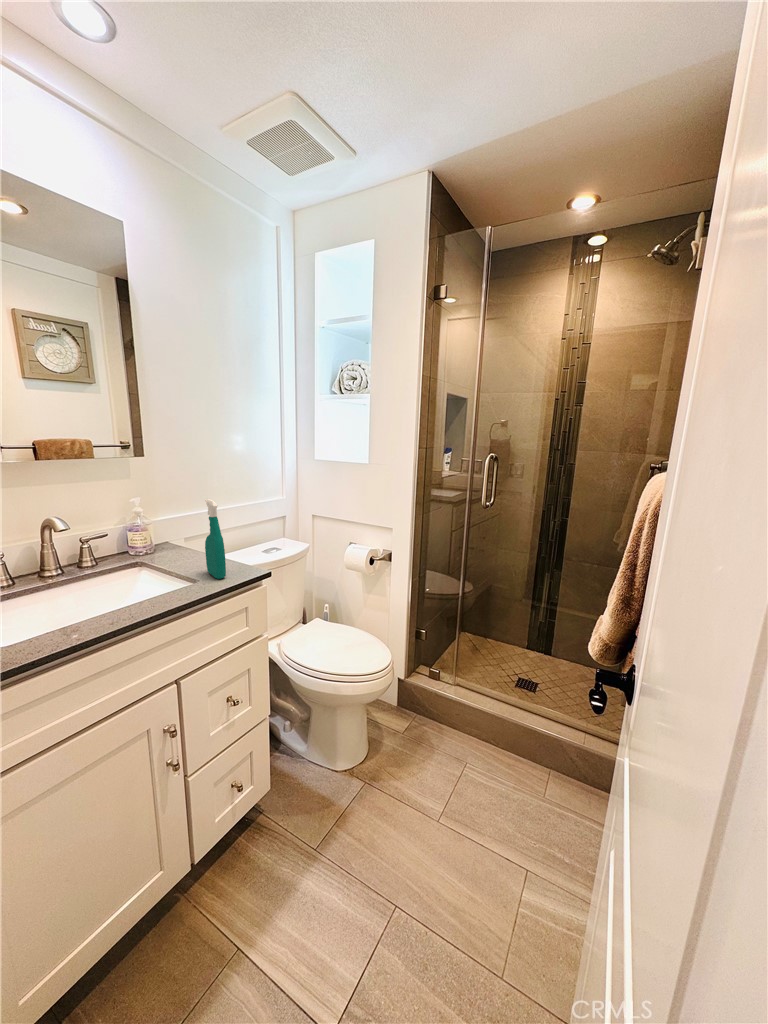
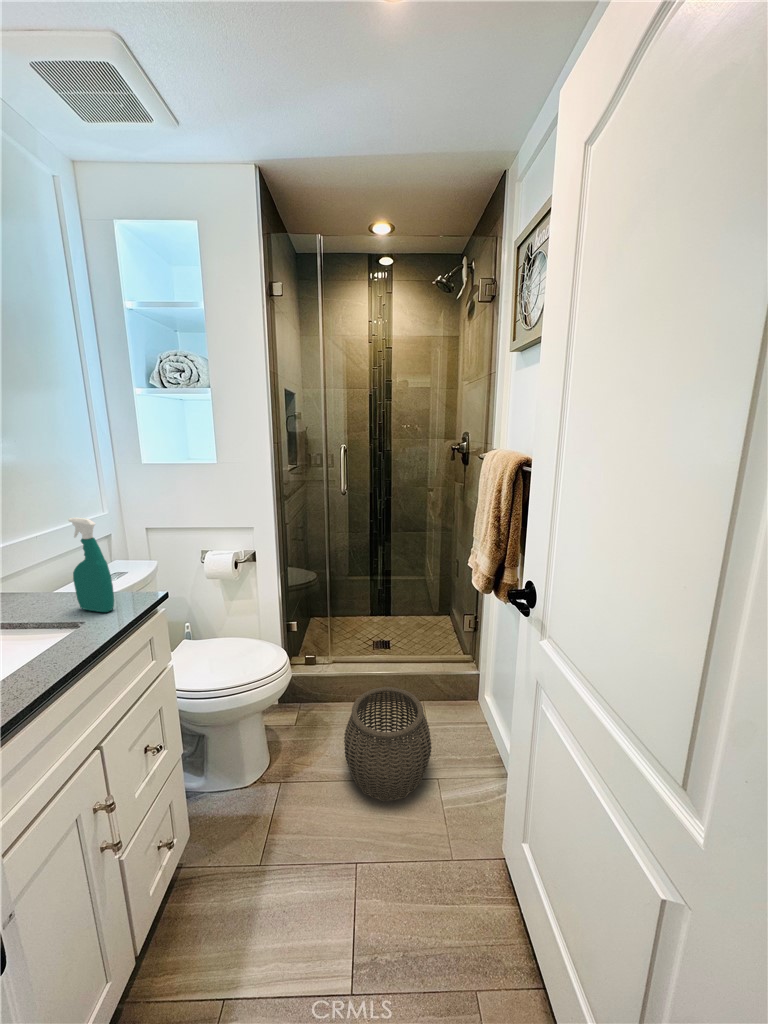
woven basket: none [424,730,526,870] -> present [344,687,432,801]

